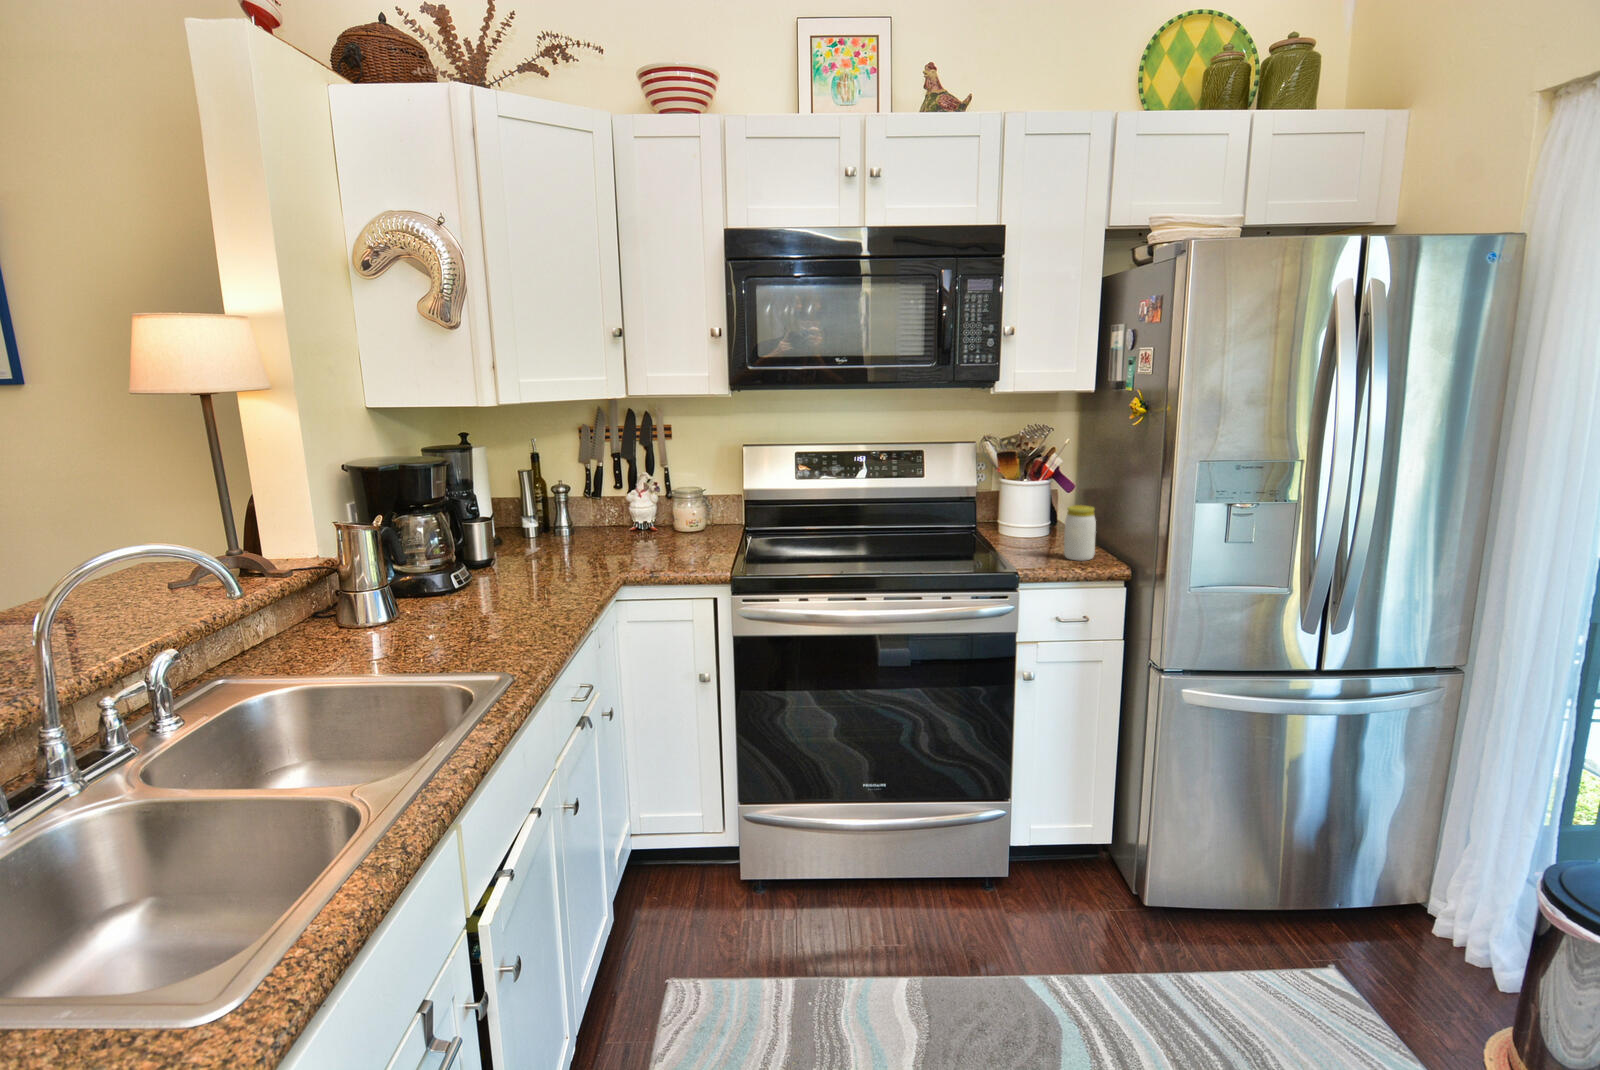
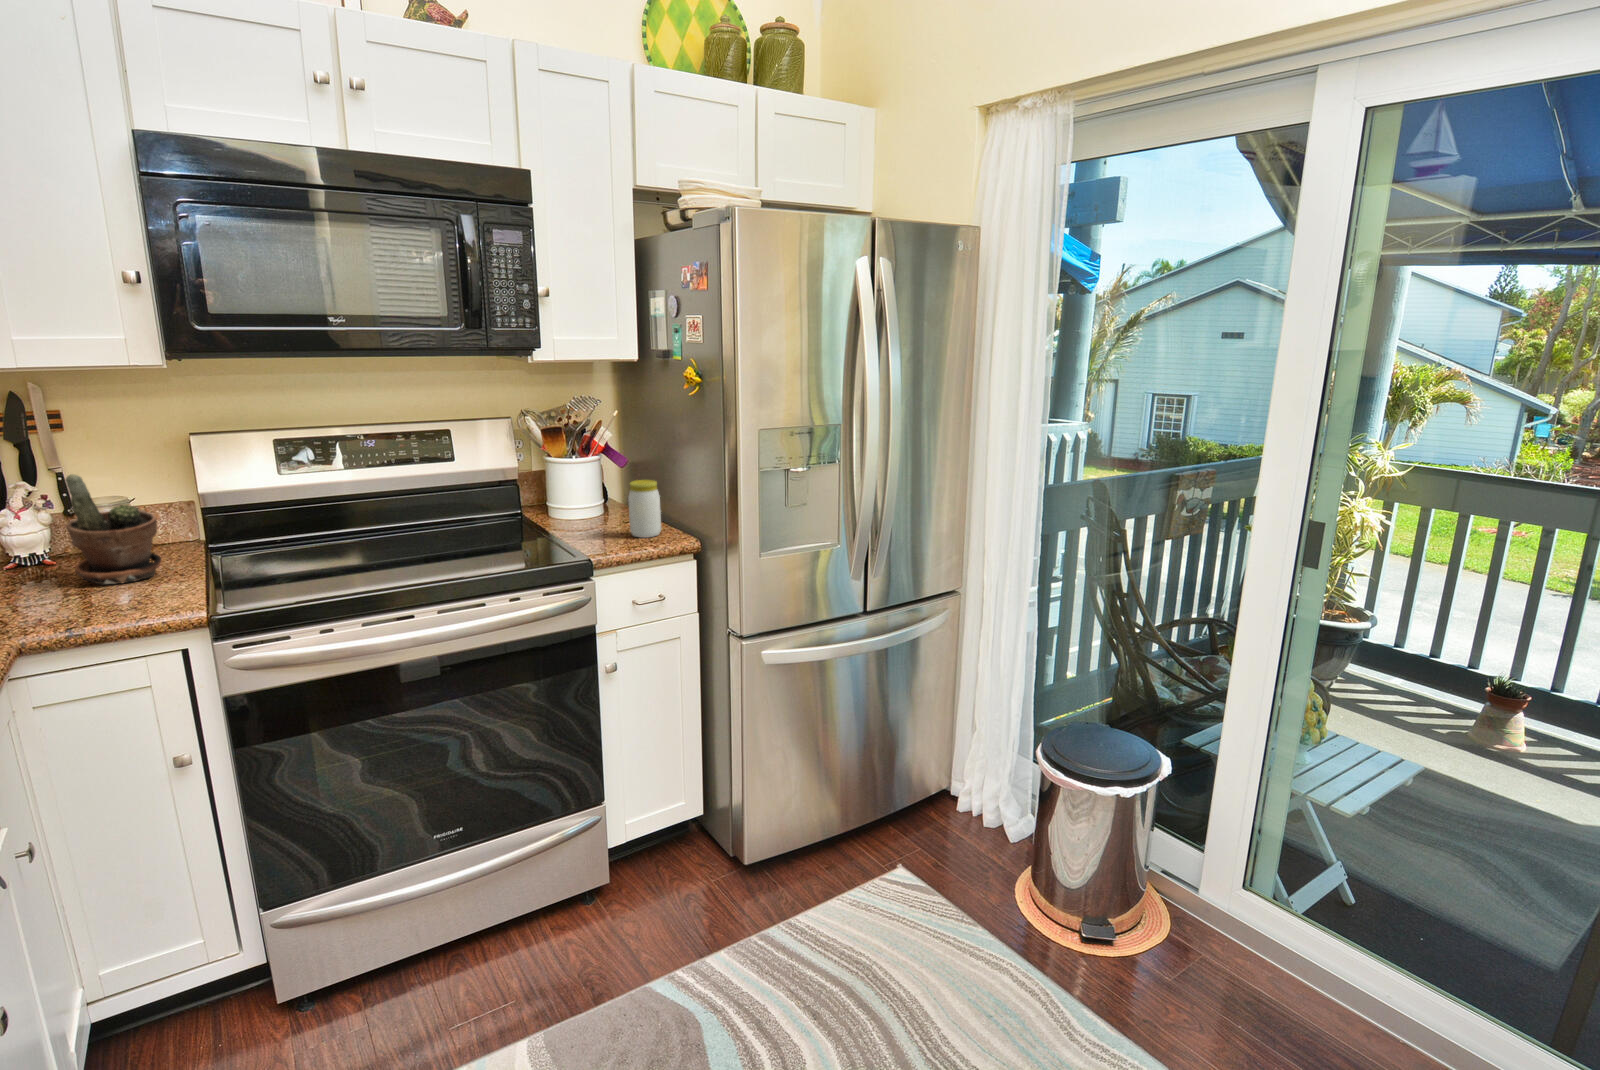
potted plant: none [665,469,713,548] -> present [66,474,161,584]

